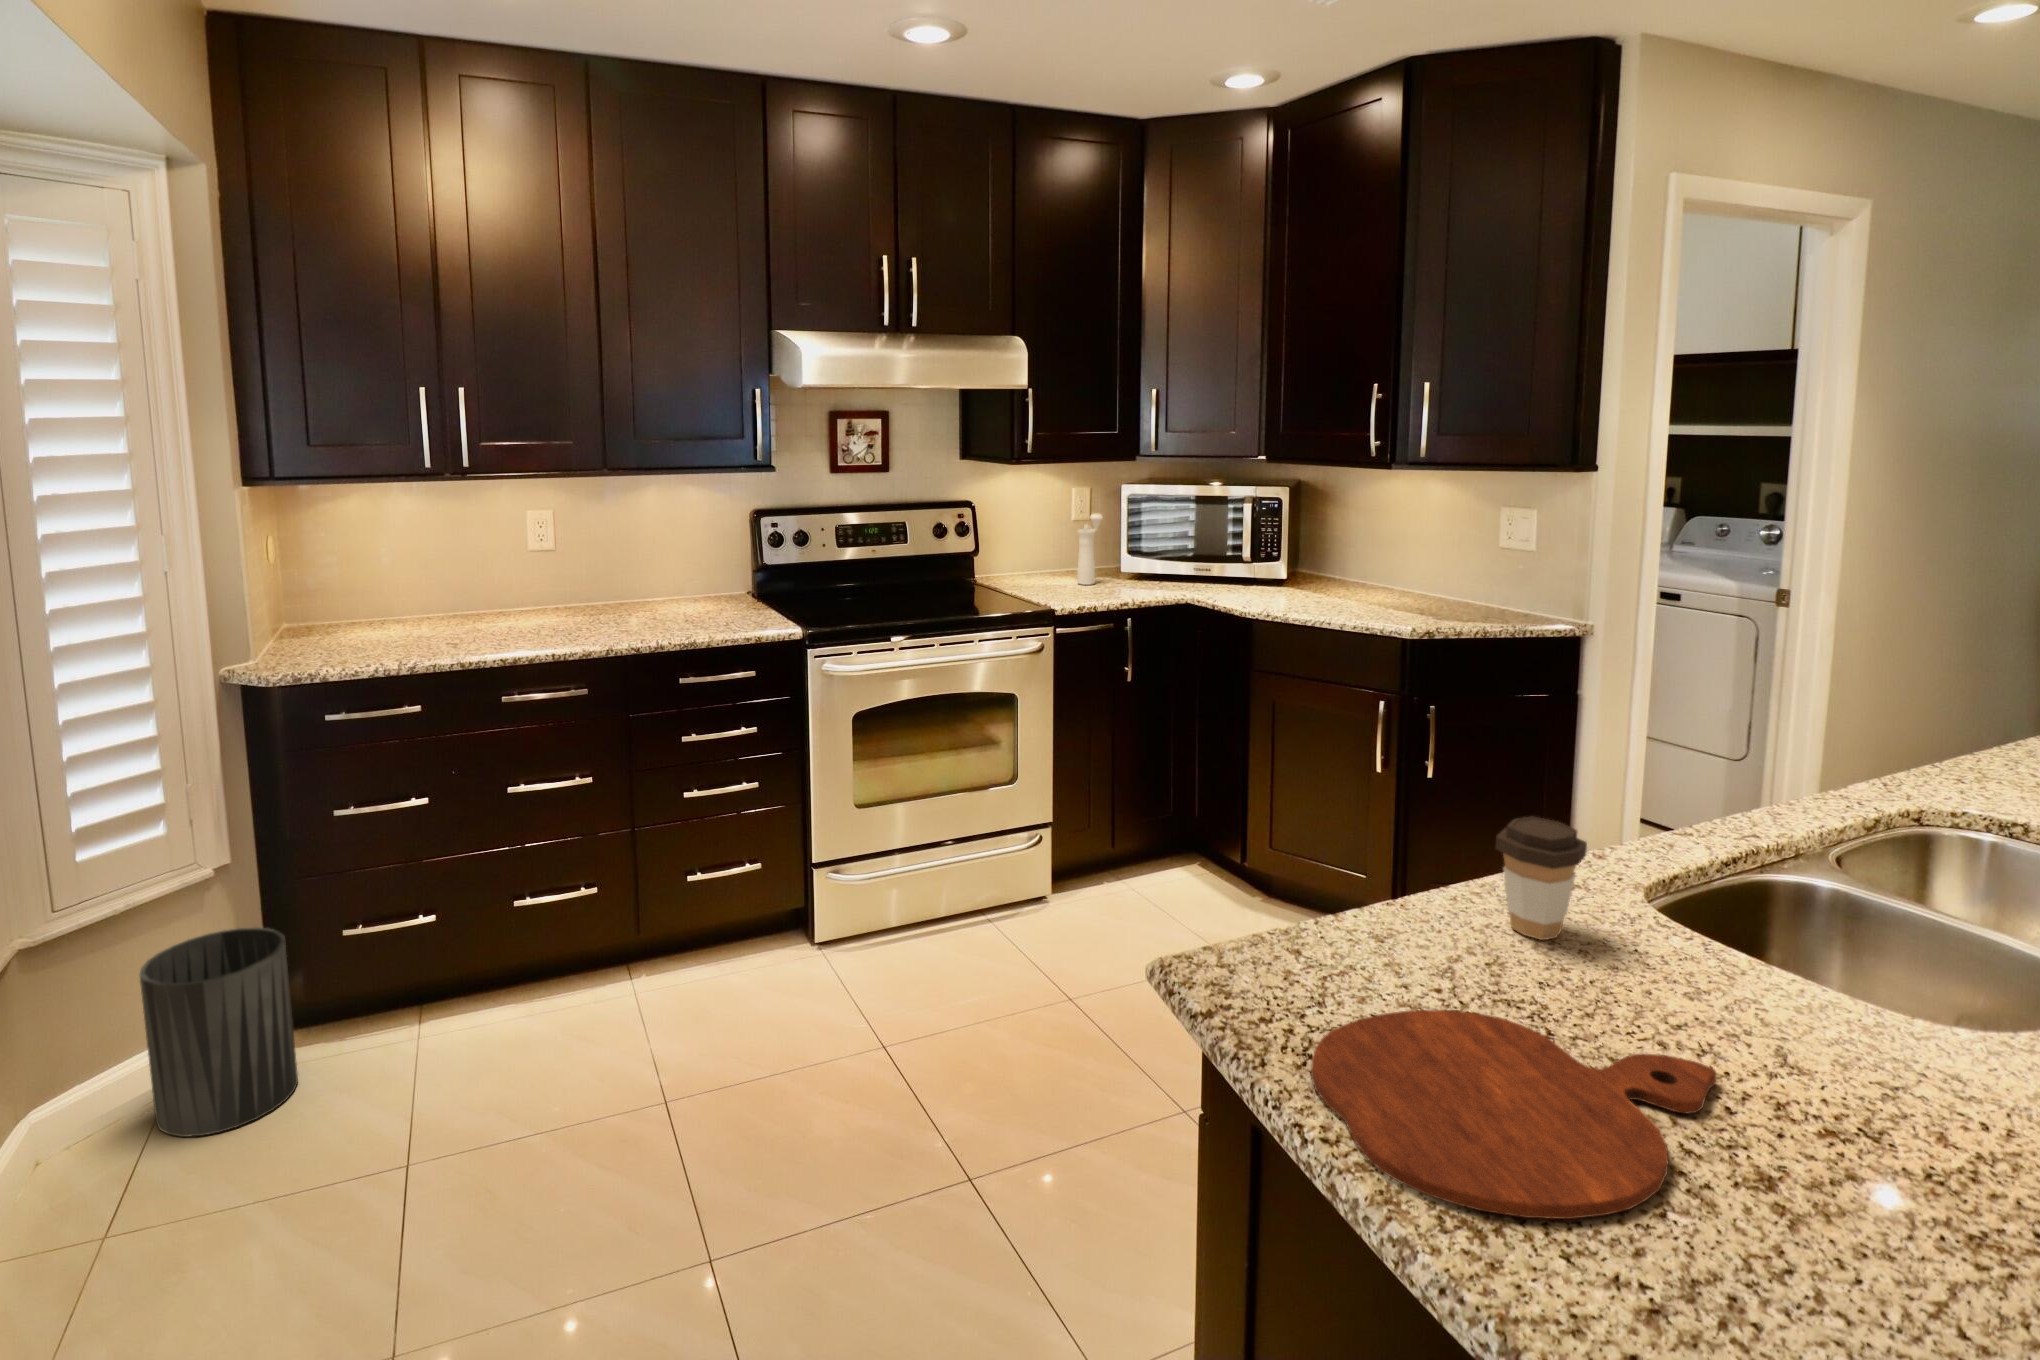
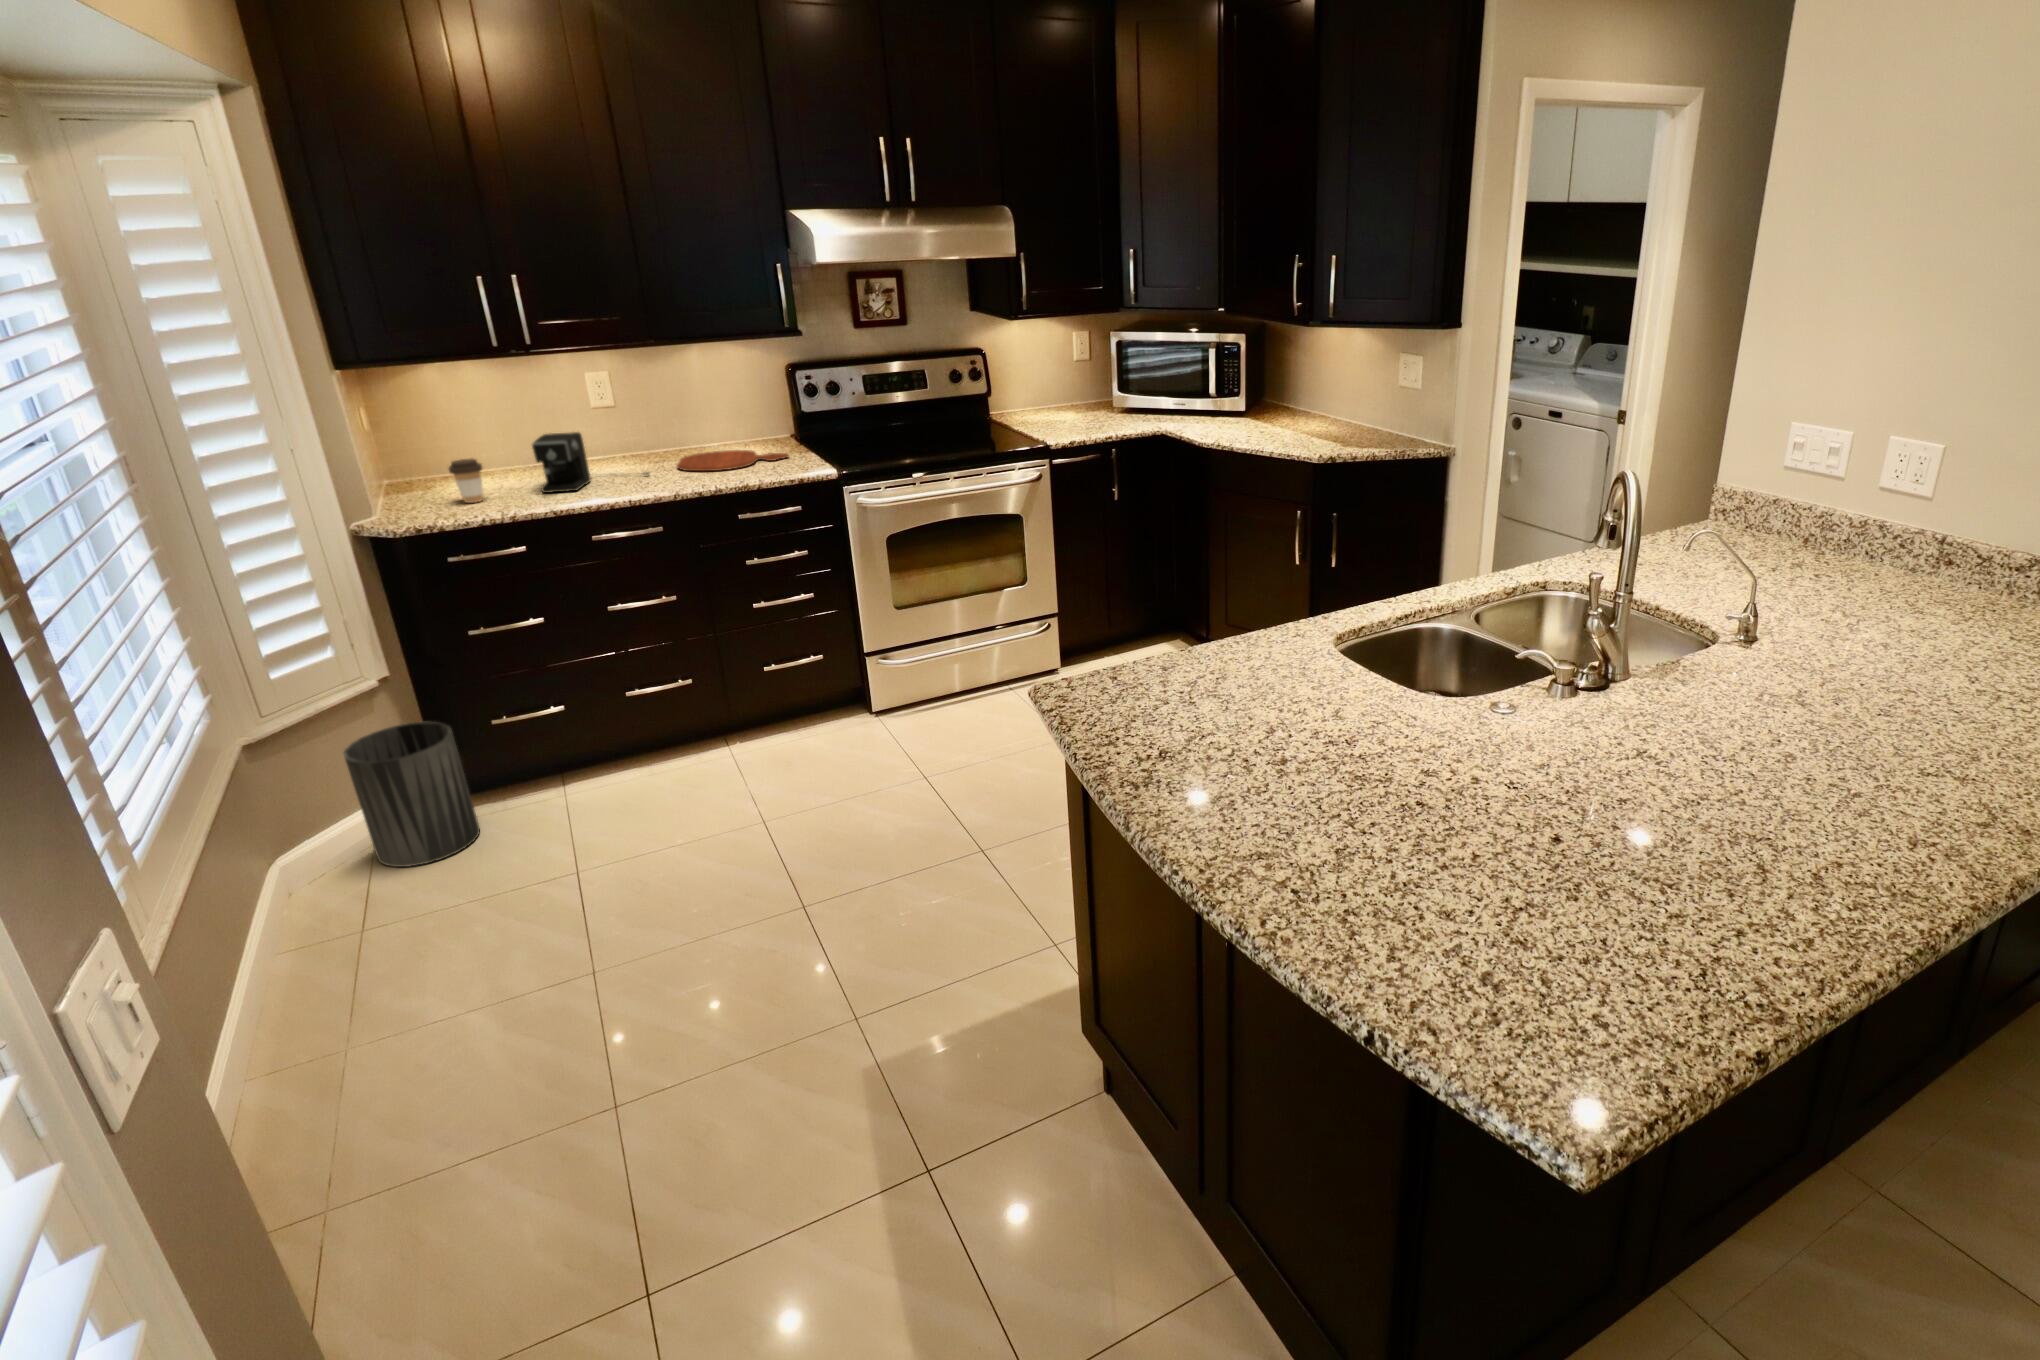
pepper mill: present [1077,514,1103,585] -> none [1074,356,1097,420]
coffee maker: none [450,573,583,642] -> present [532,432,649,493]
coffee cup: present [1496,816,1587,940] -> present [449,459,483,503]
cutting board: present [1311,1010,1716,1219] -> present [677,450,789,471]

